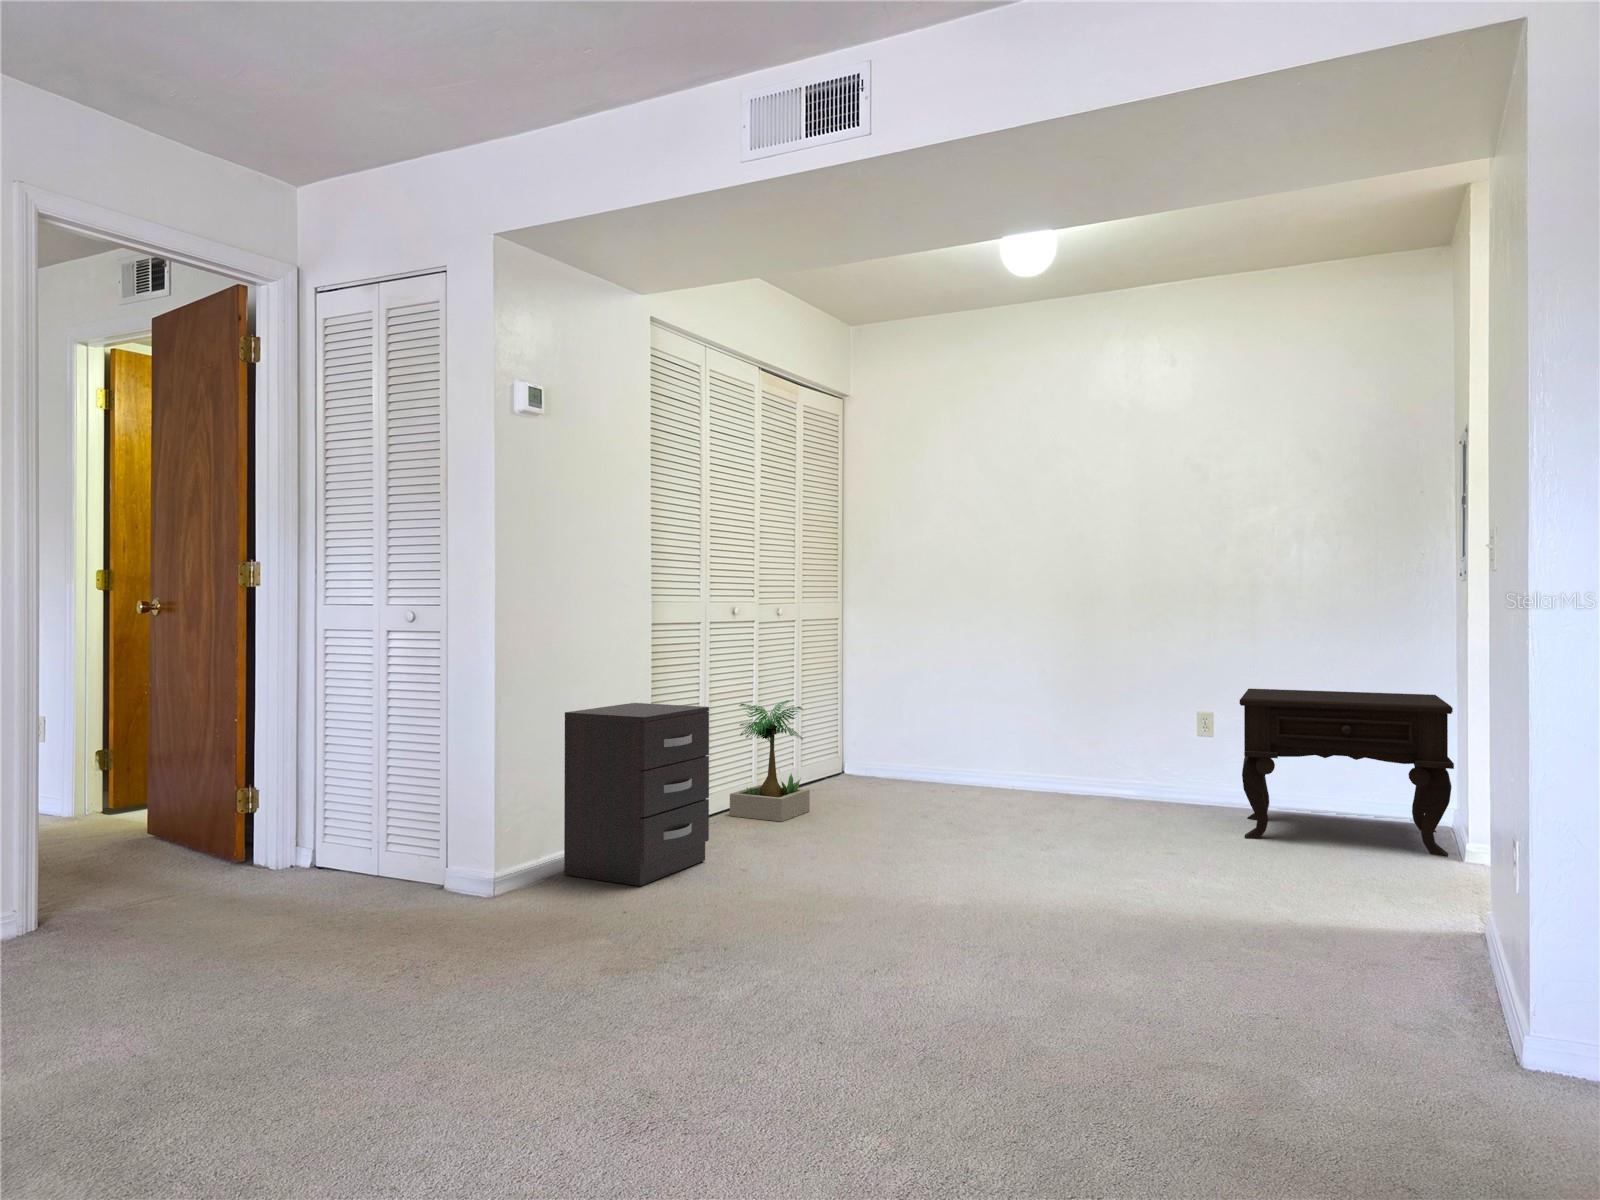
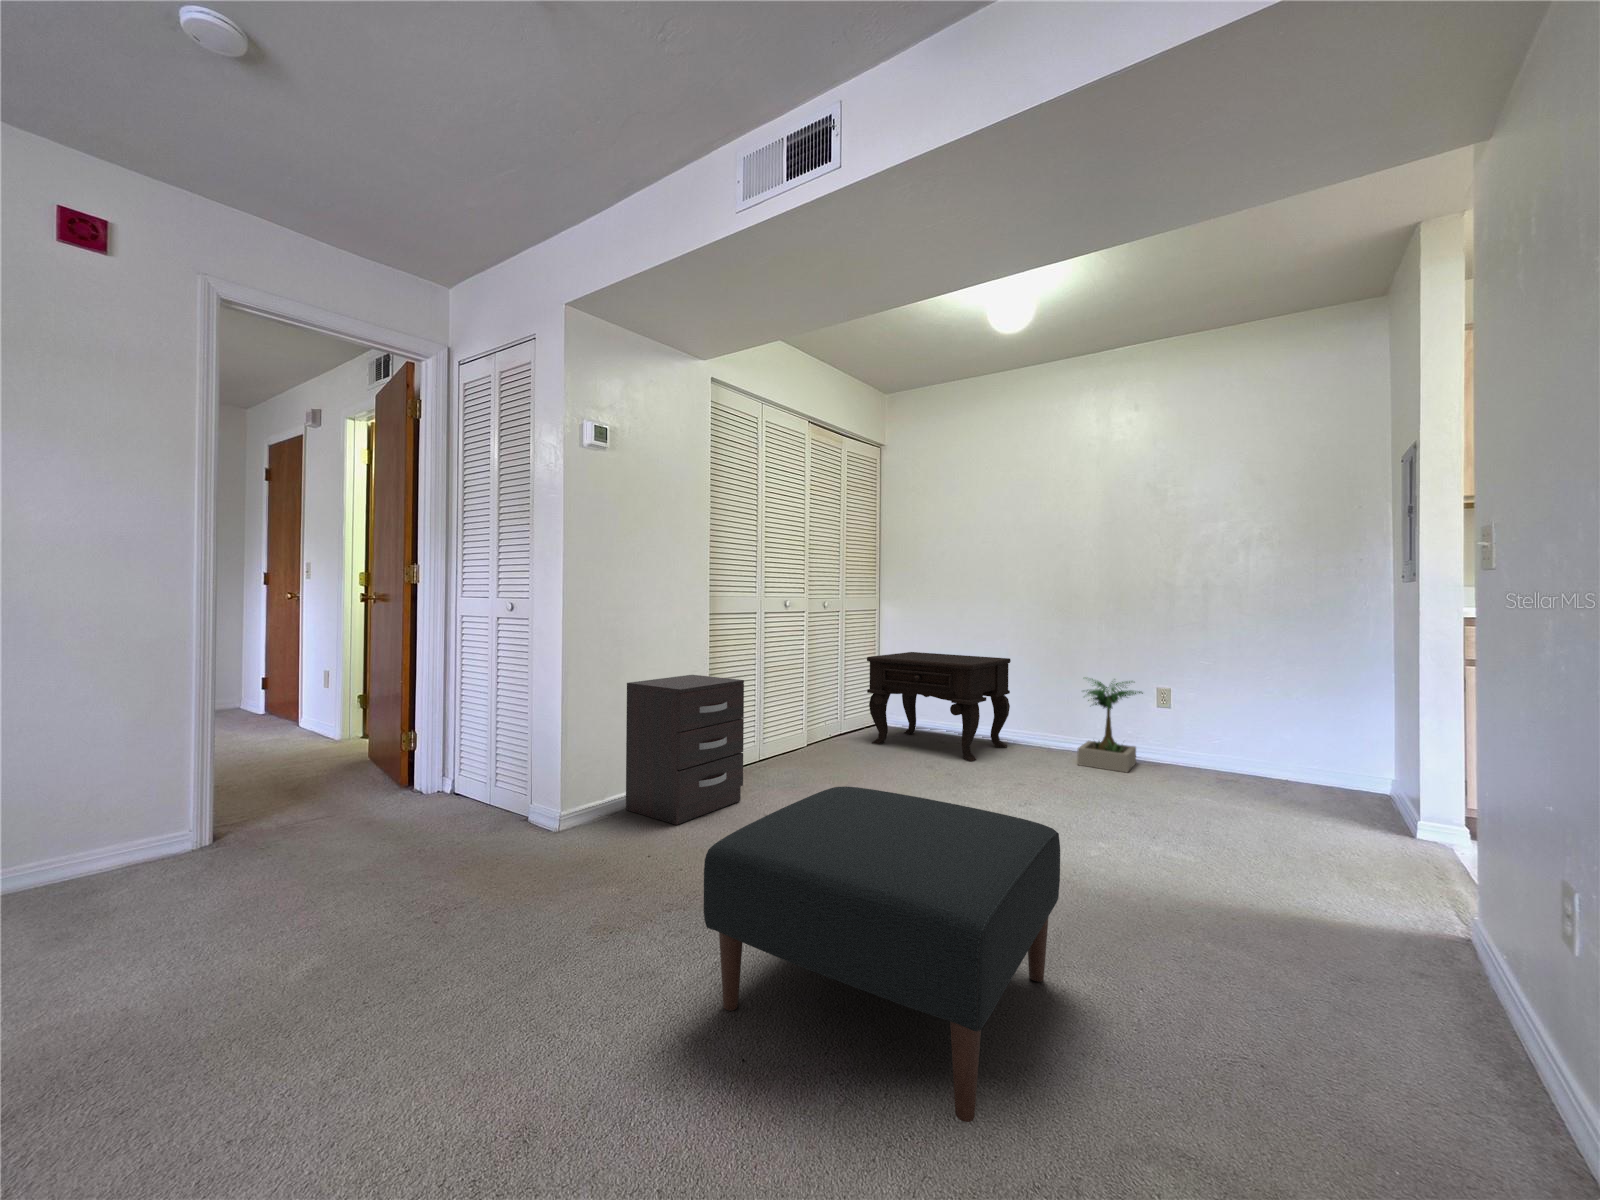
side table: present [1240,689,1454,857] -> present [867,652,1011,761]
potted plant: present [730,700,810,822] -> present [1077,678,1143,772]
ottoman: none [769,810,1109,1069] -> present [704,786,1060,1122]

